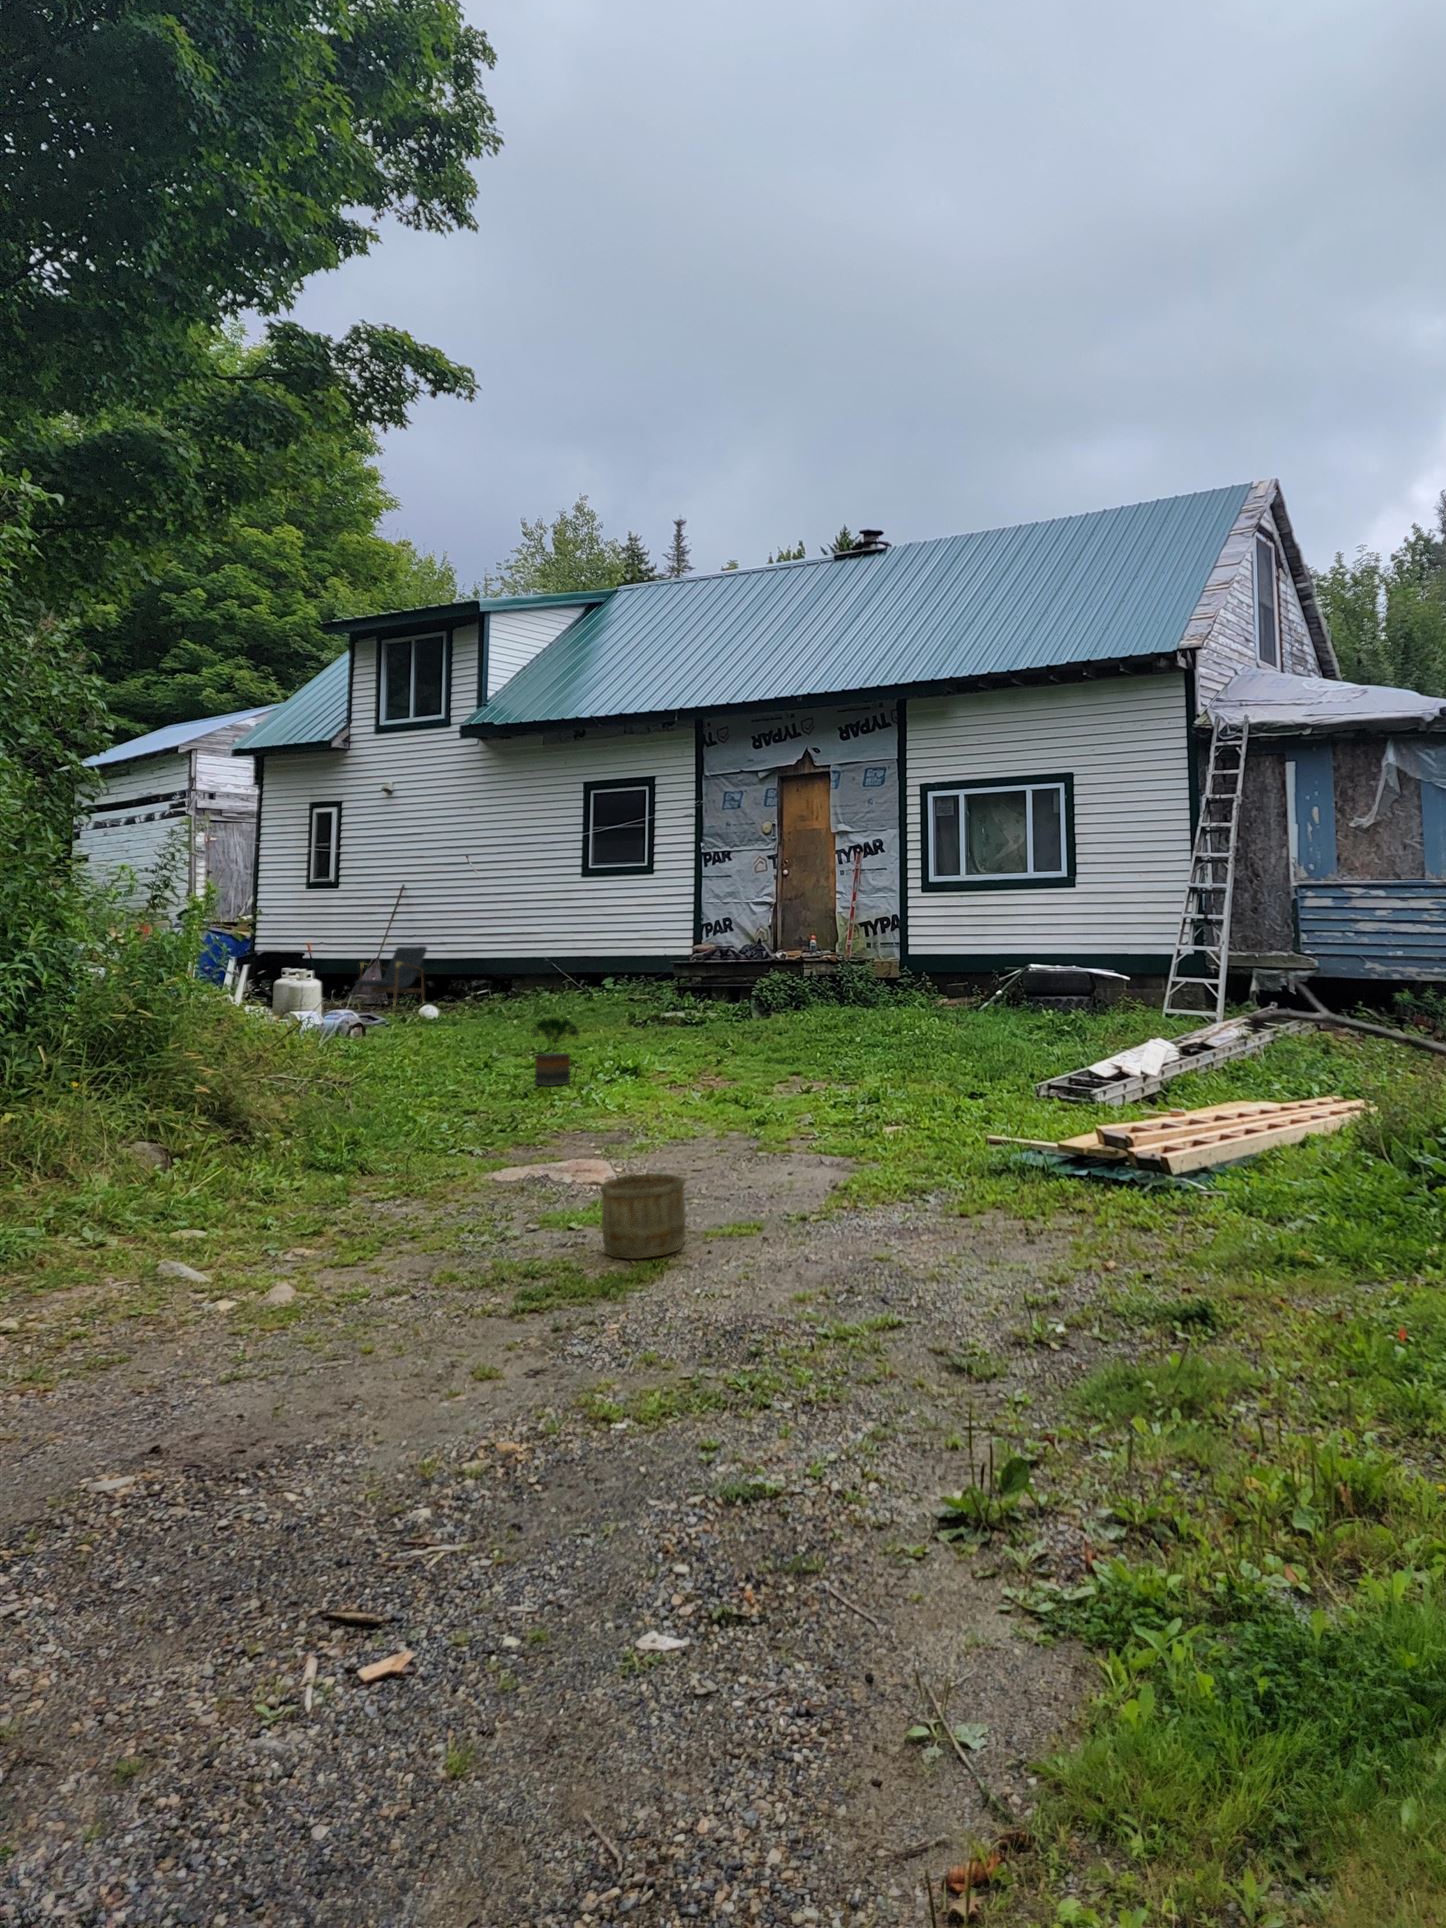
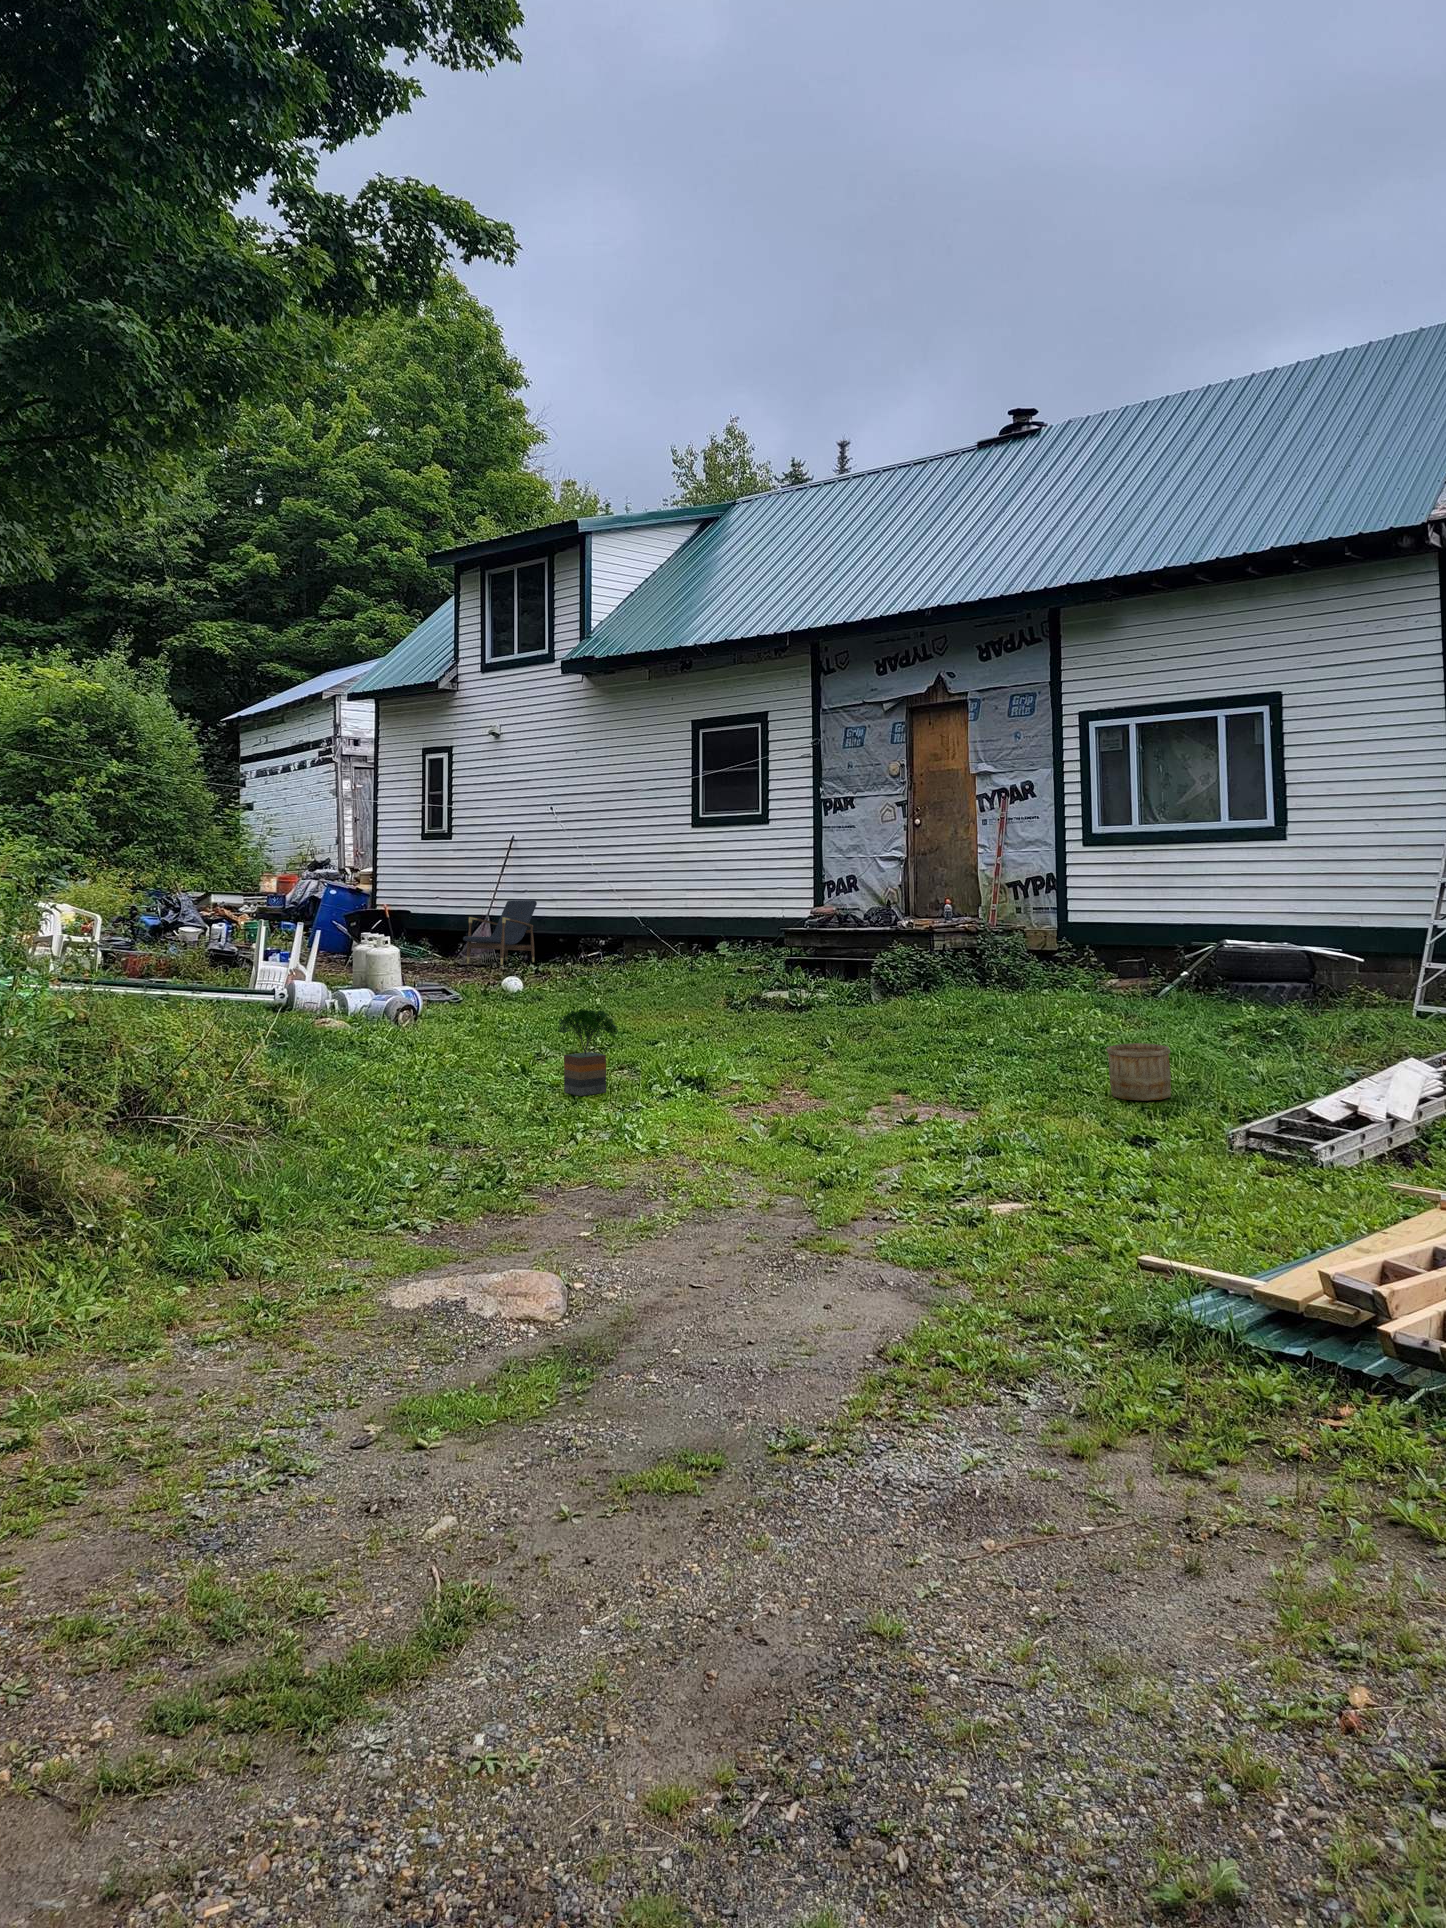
wooden bucket: present [599,1173,686,1259] -> present [1106,1043,1171,1101]

